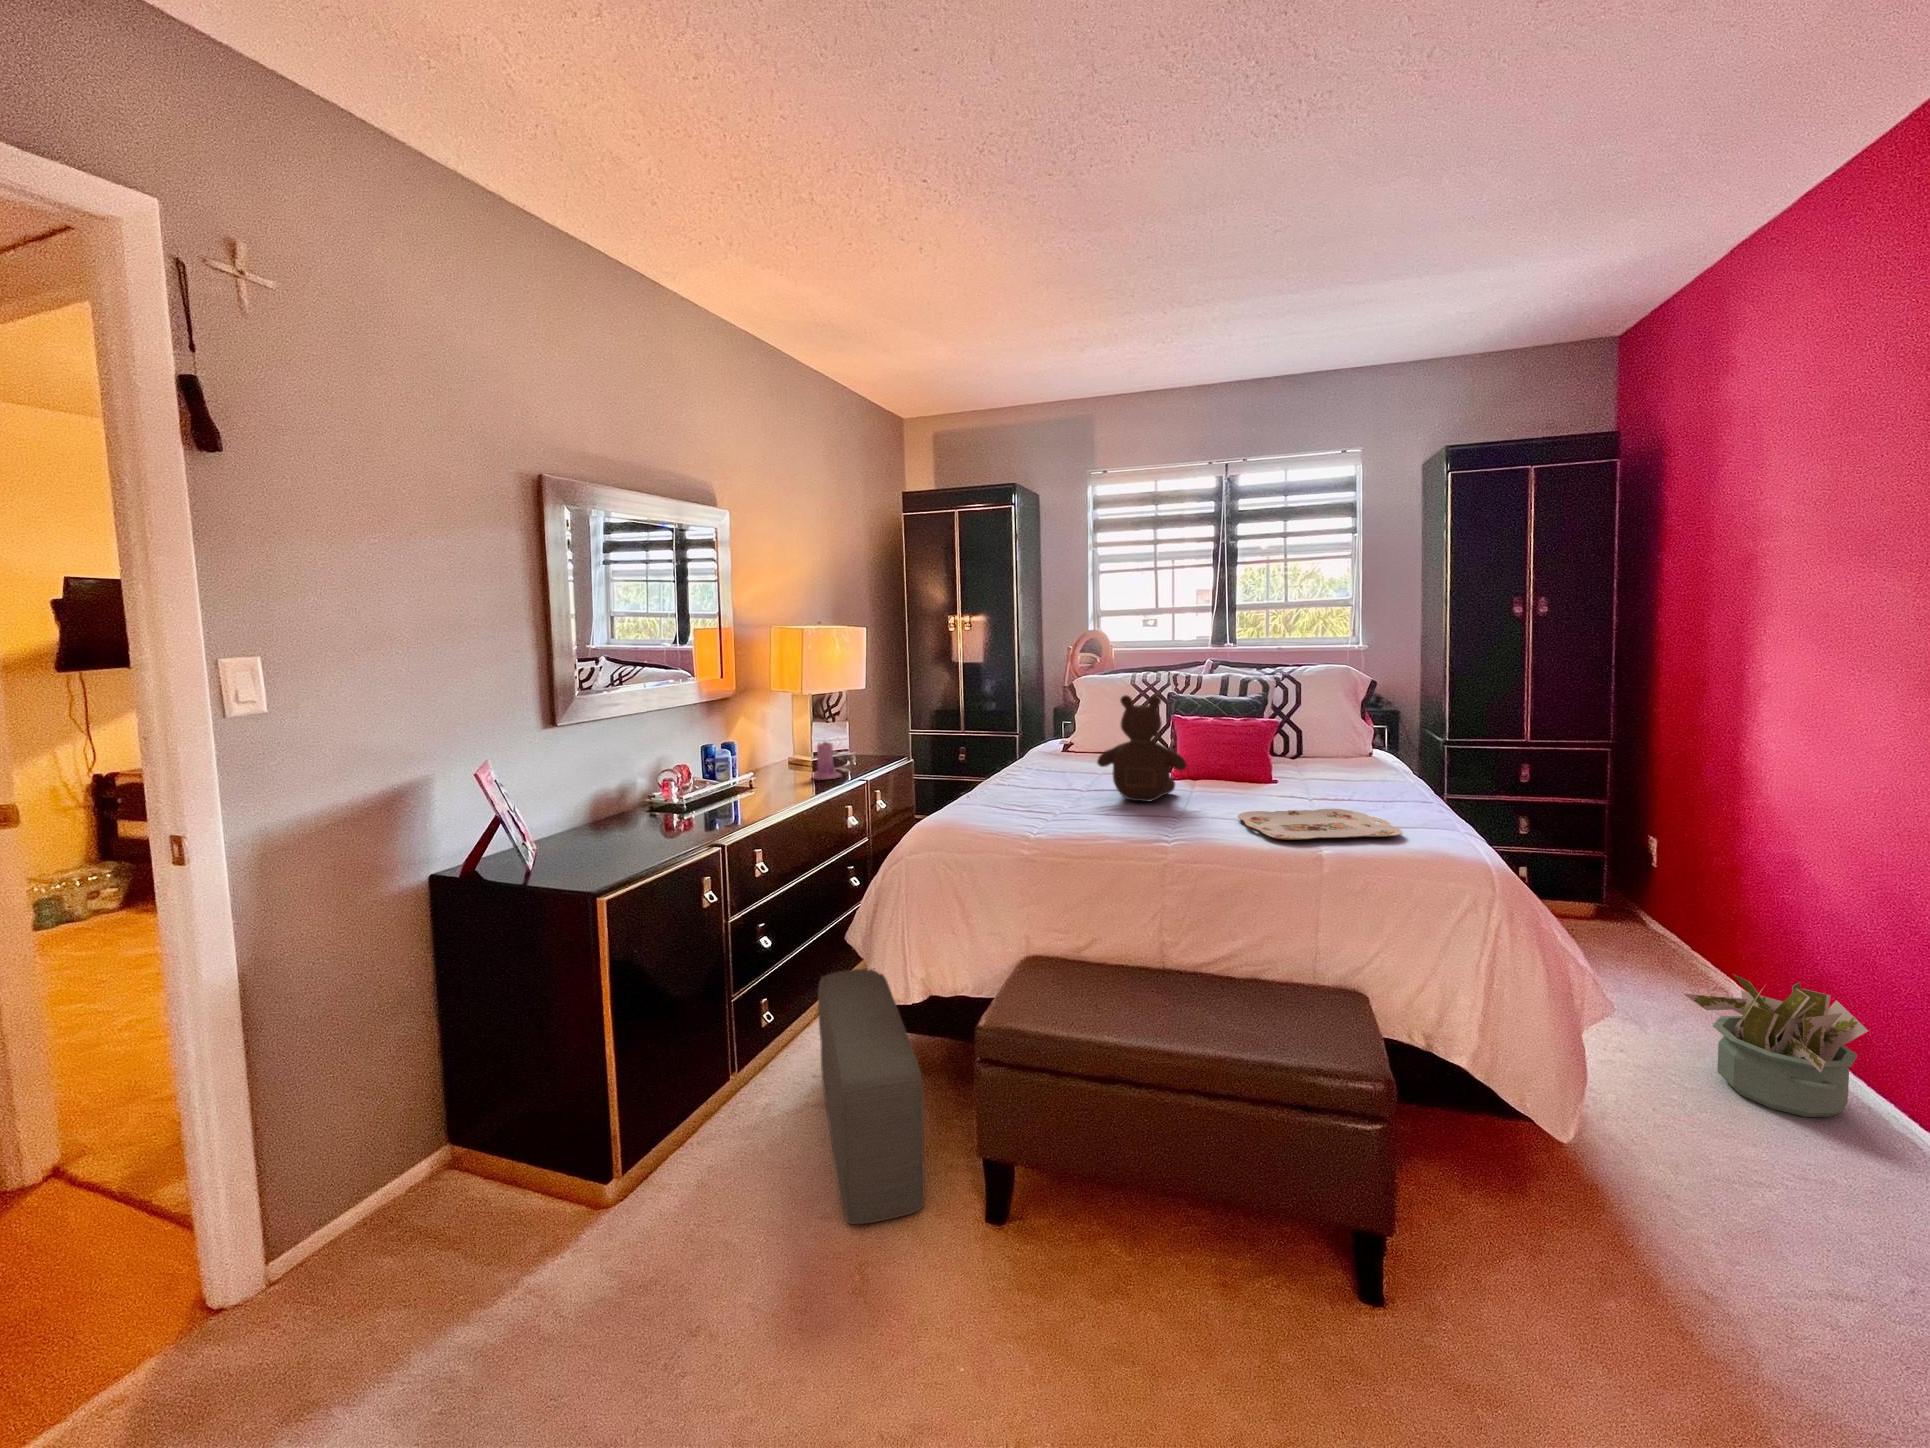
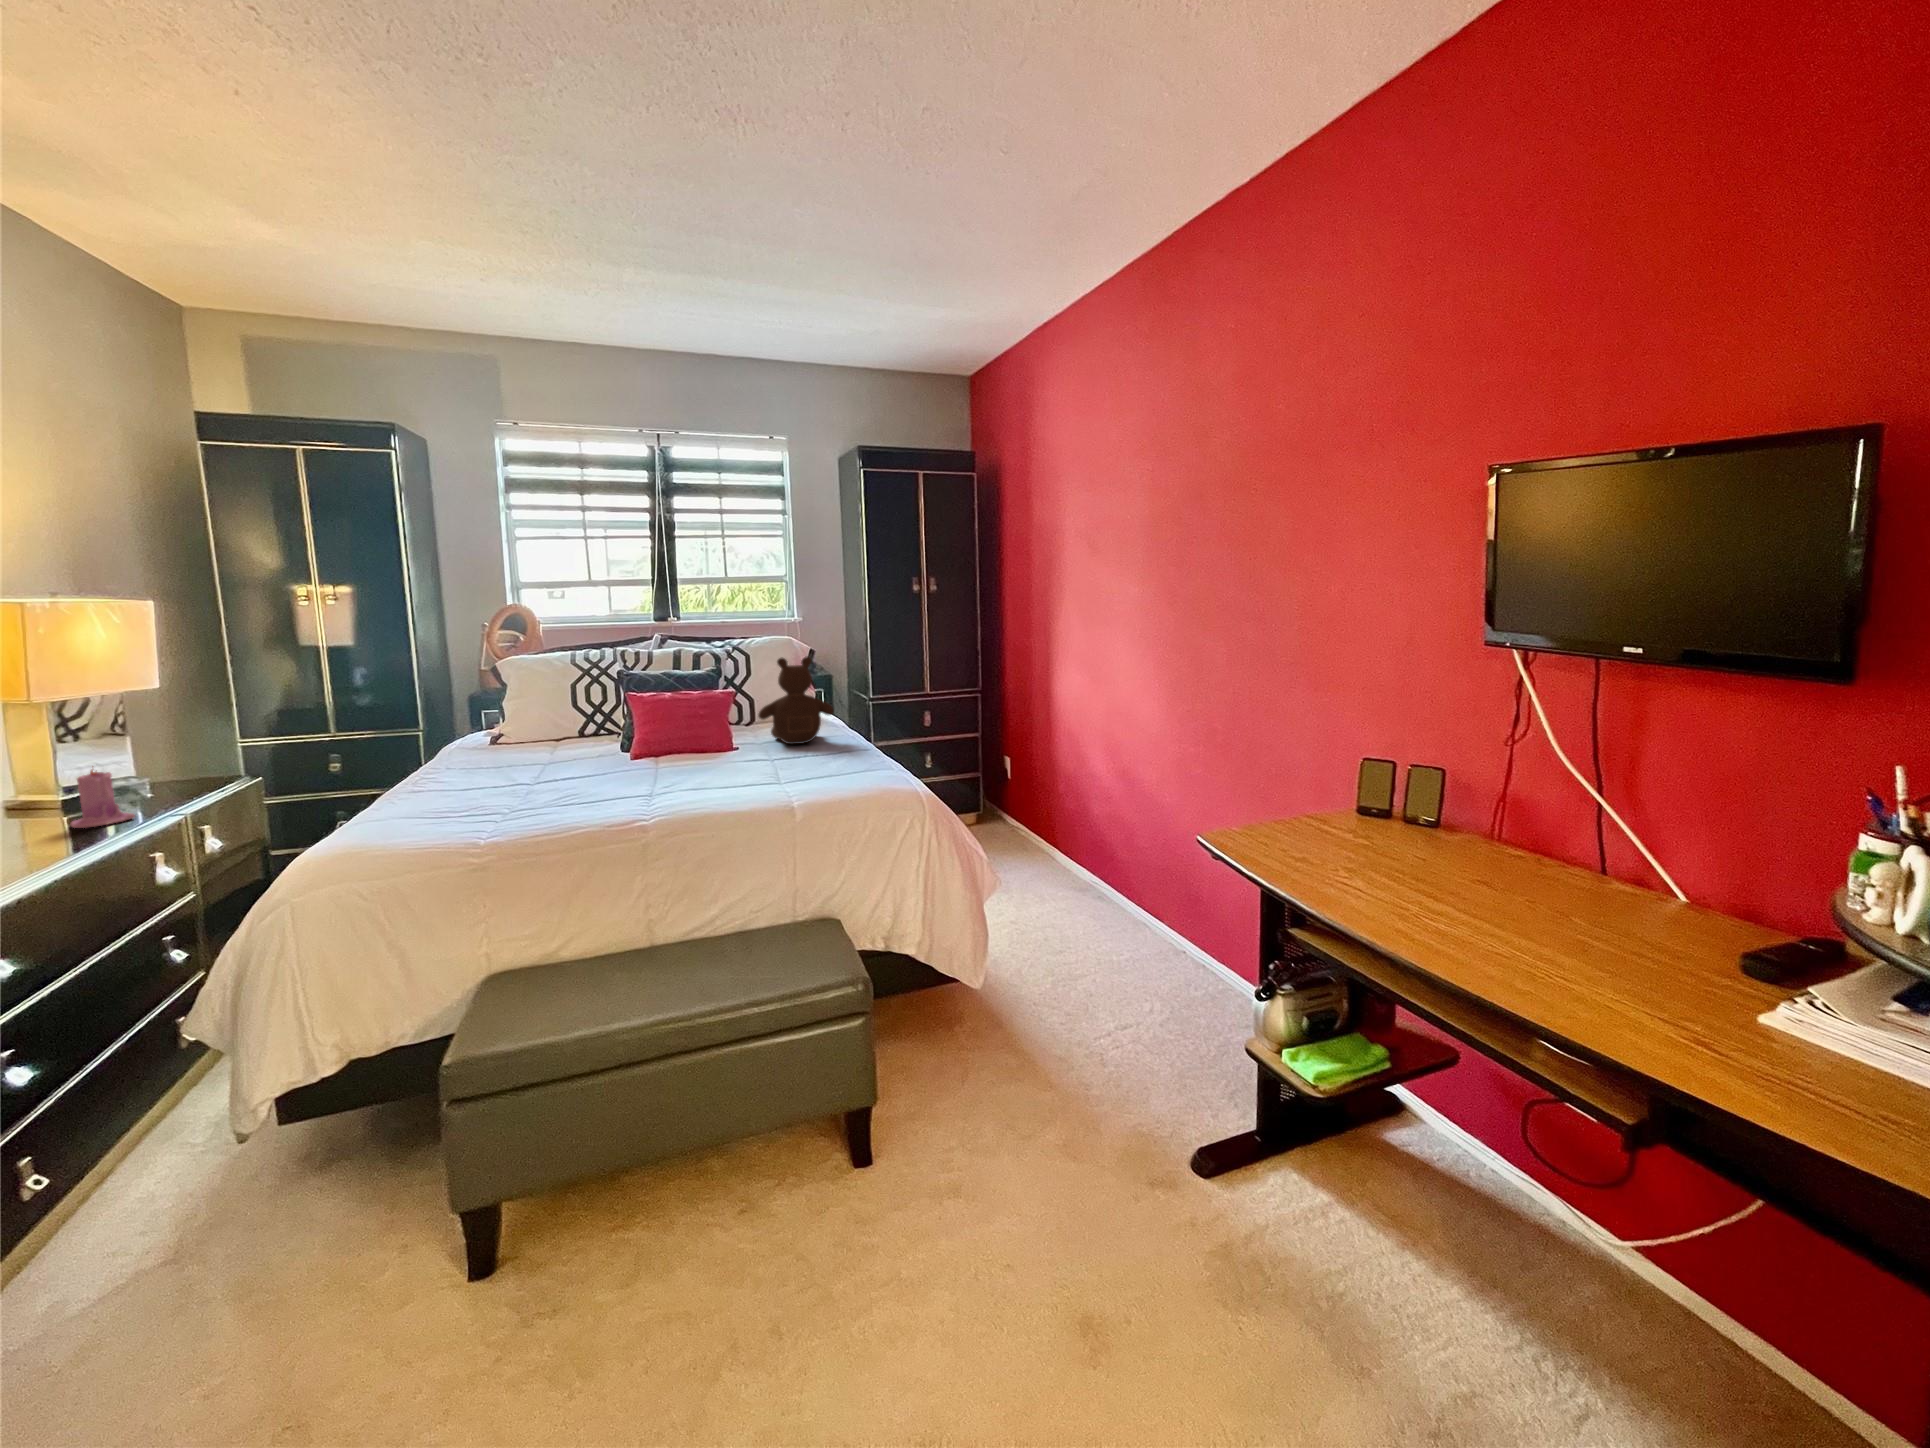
teddy bear: present [1097,695,1187,802] -> present [758,657,834,744]
serving tray: present [1238,809,1403,840] -> none [709,765,848,800]
pouf: present [818,969,925,1224] -> none [147,1052,385,1367]
decorative plant: present [1684,974,1868,1117] -> none [1021,834,1106,918]

